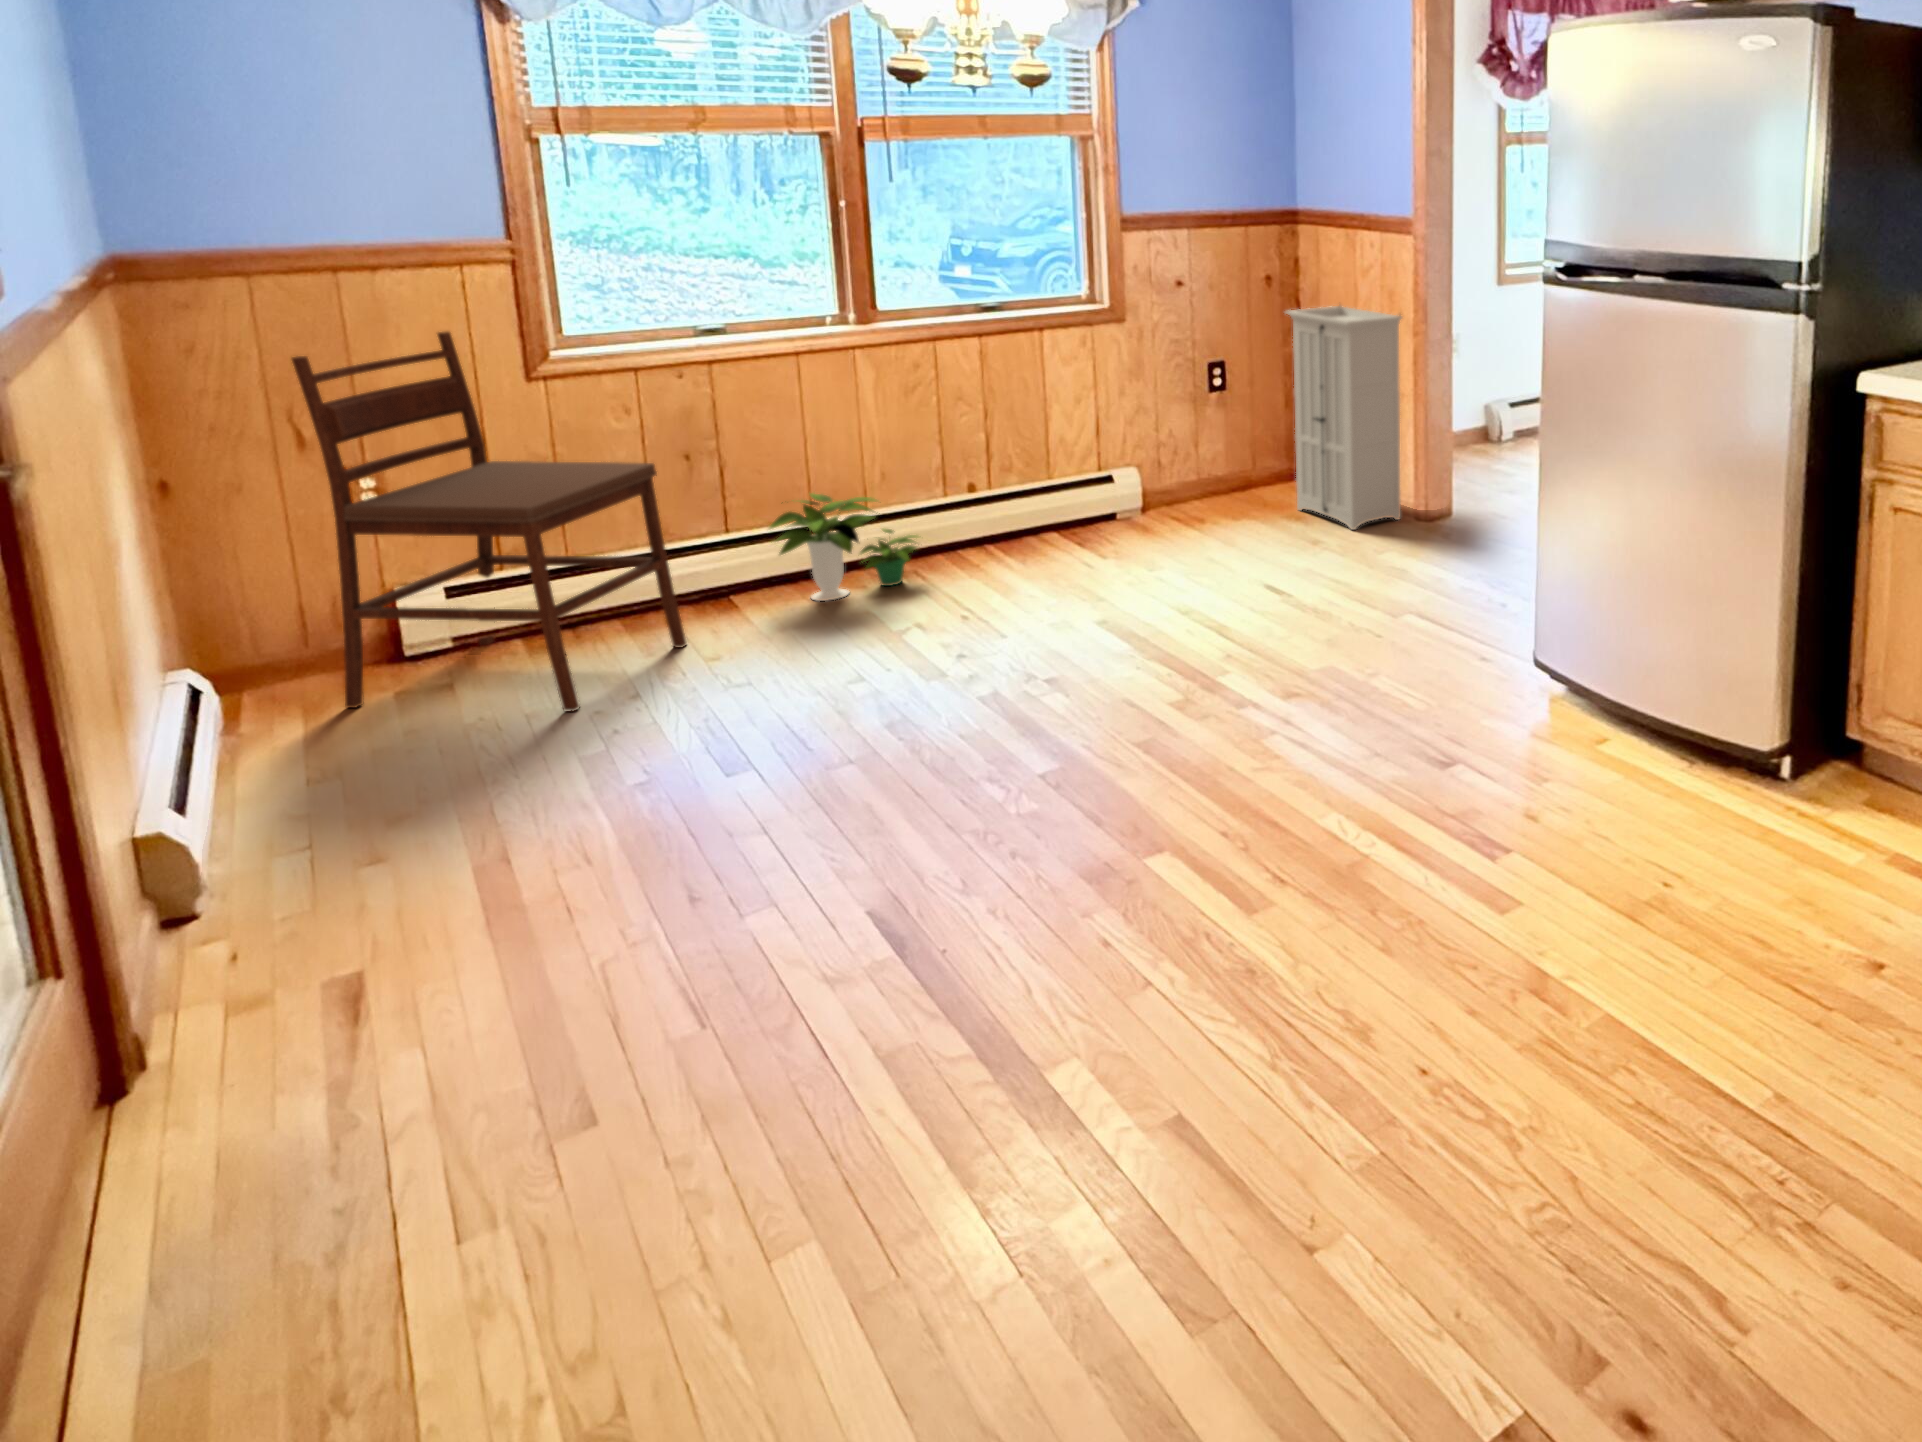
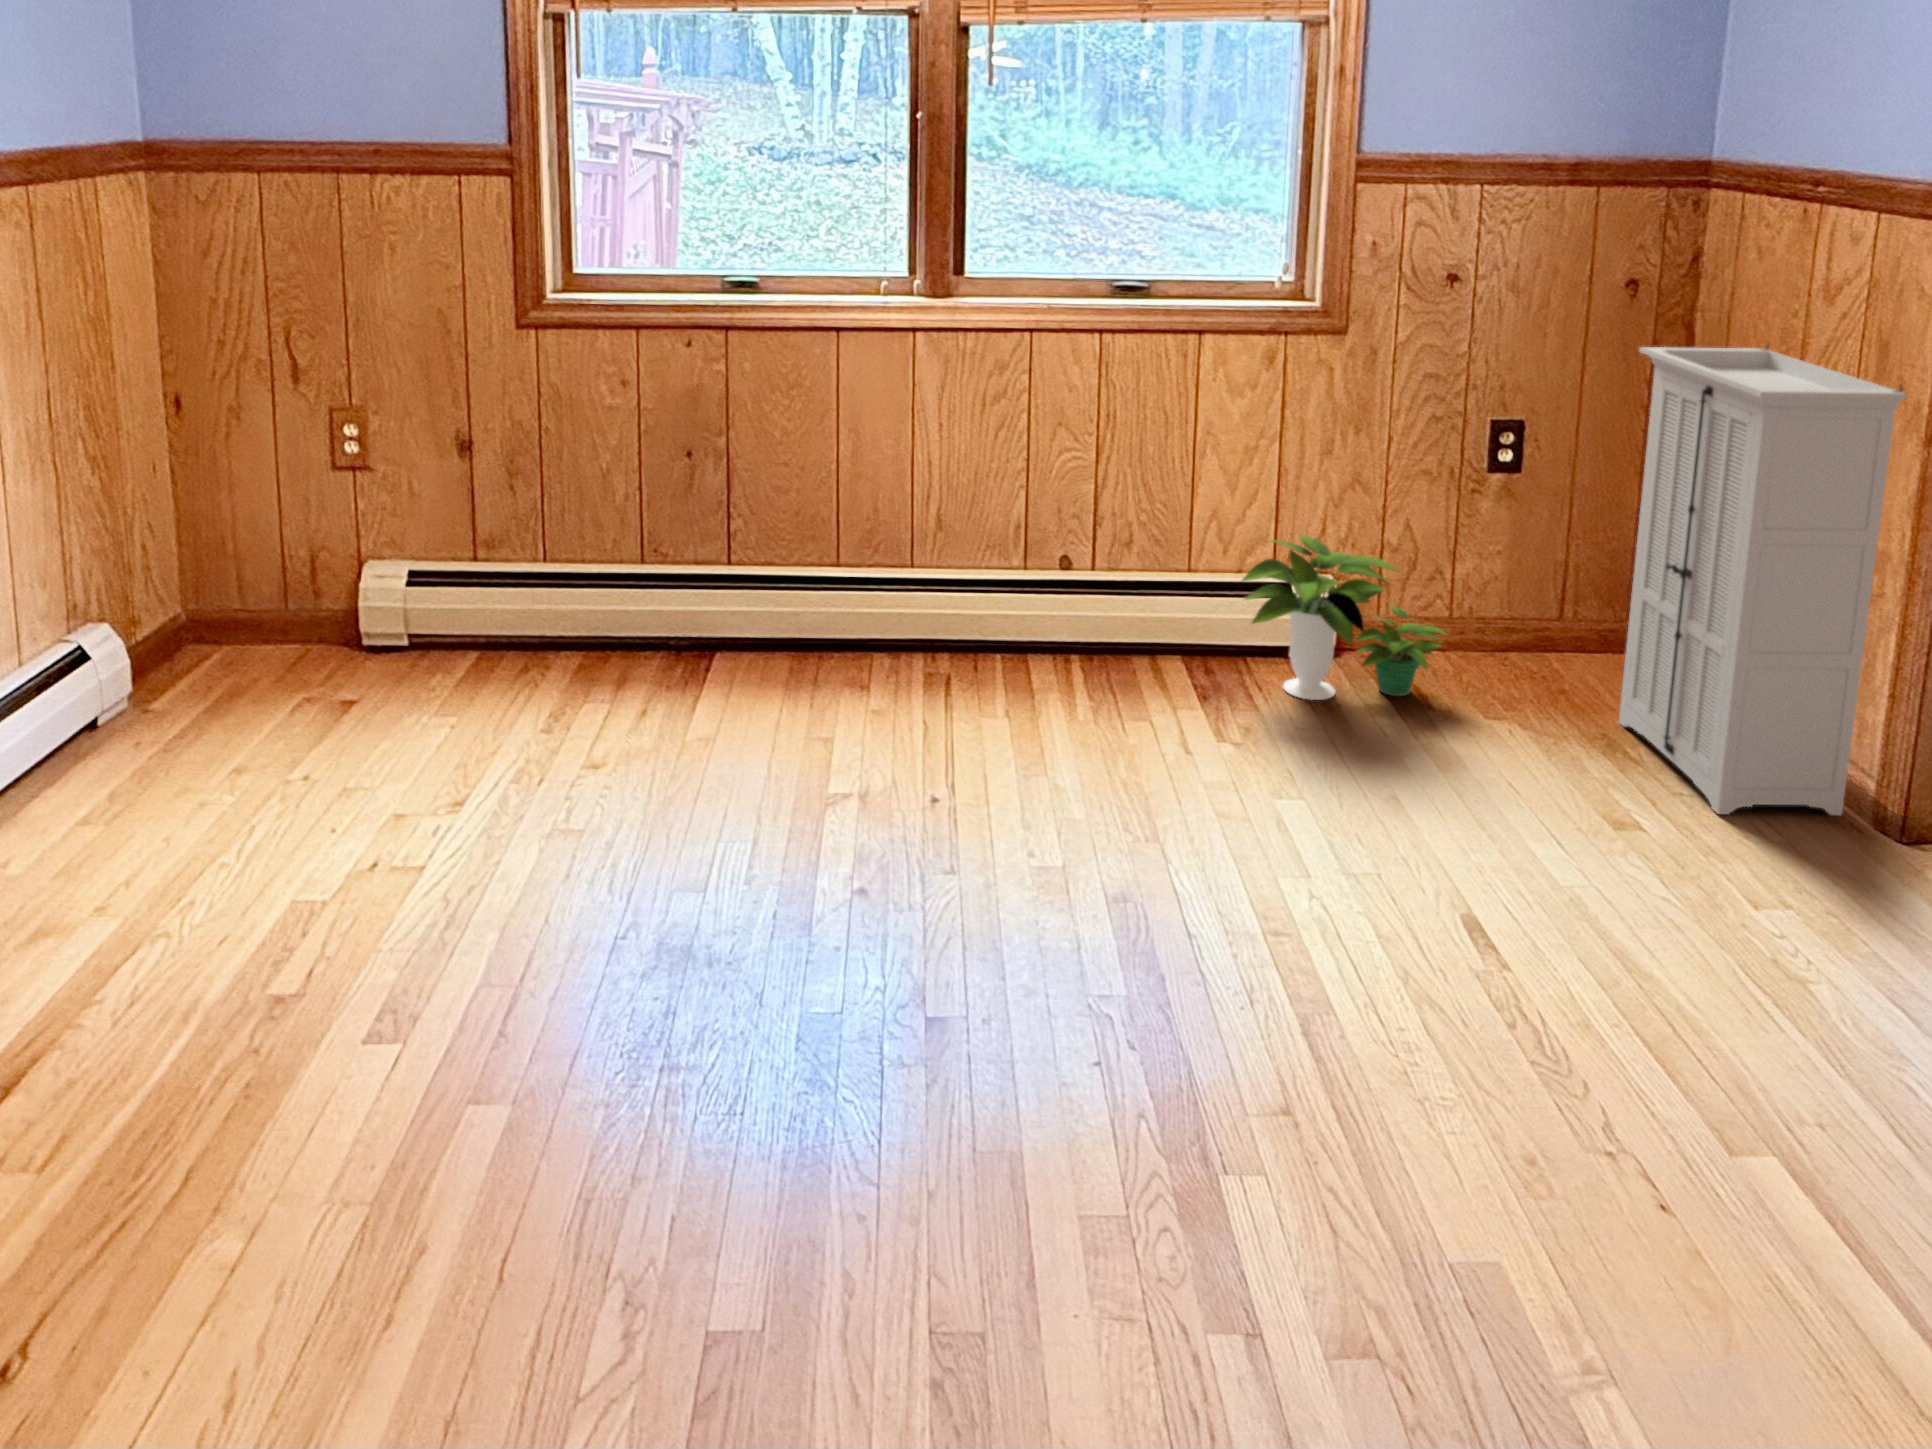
dining chair: present [292,332,687,711] -> none [222,255,602,803]
potted plant: present [770,493,918,601] -> present [1243,535,1446,700]

